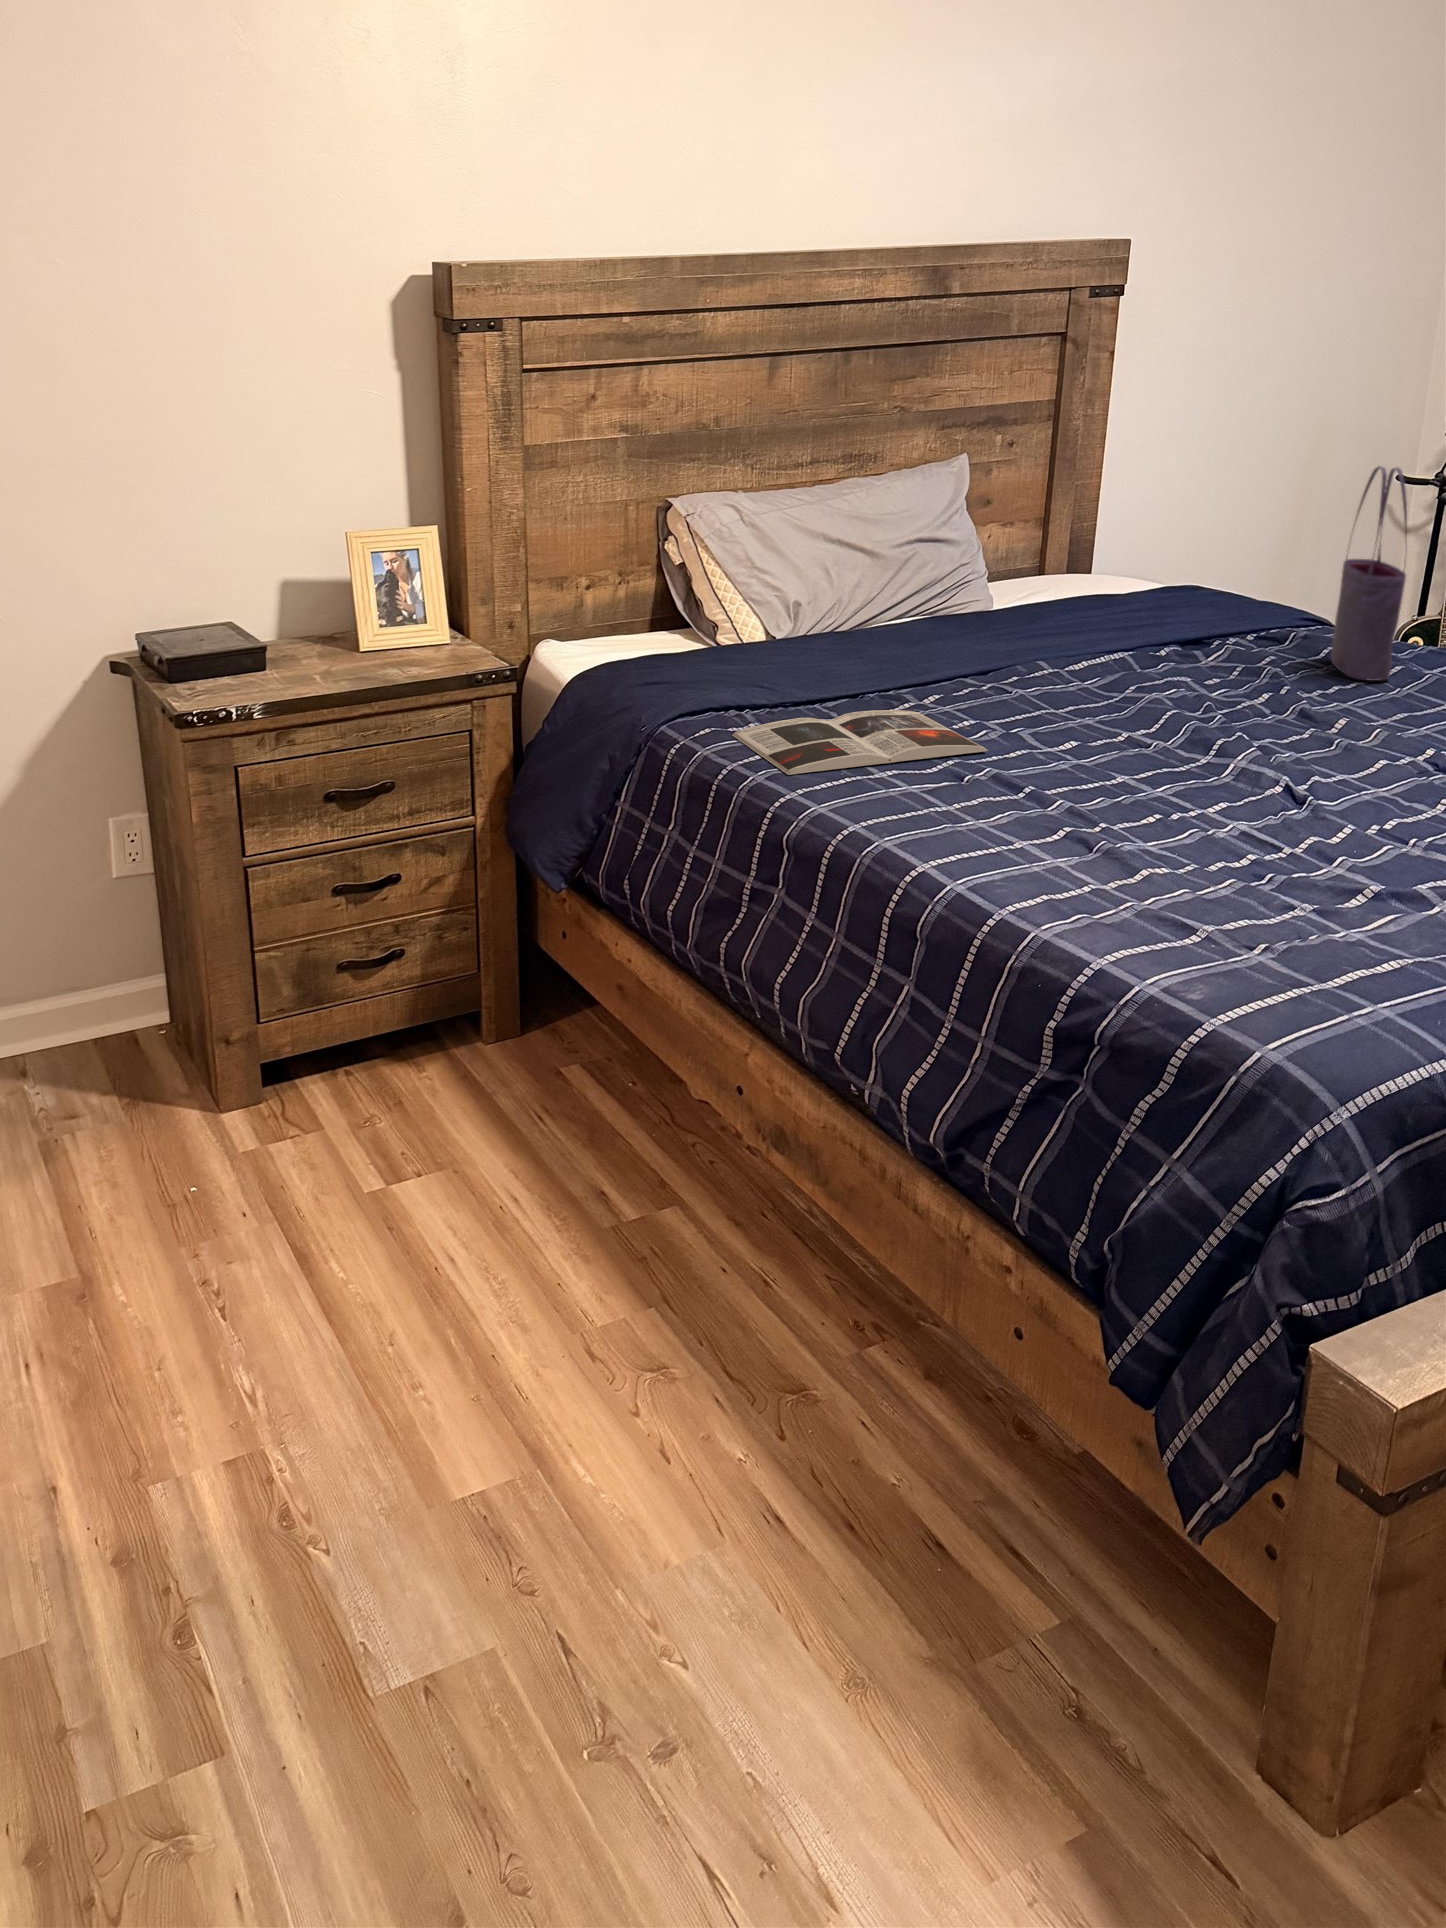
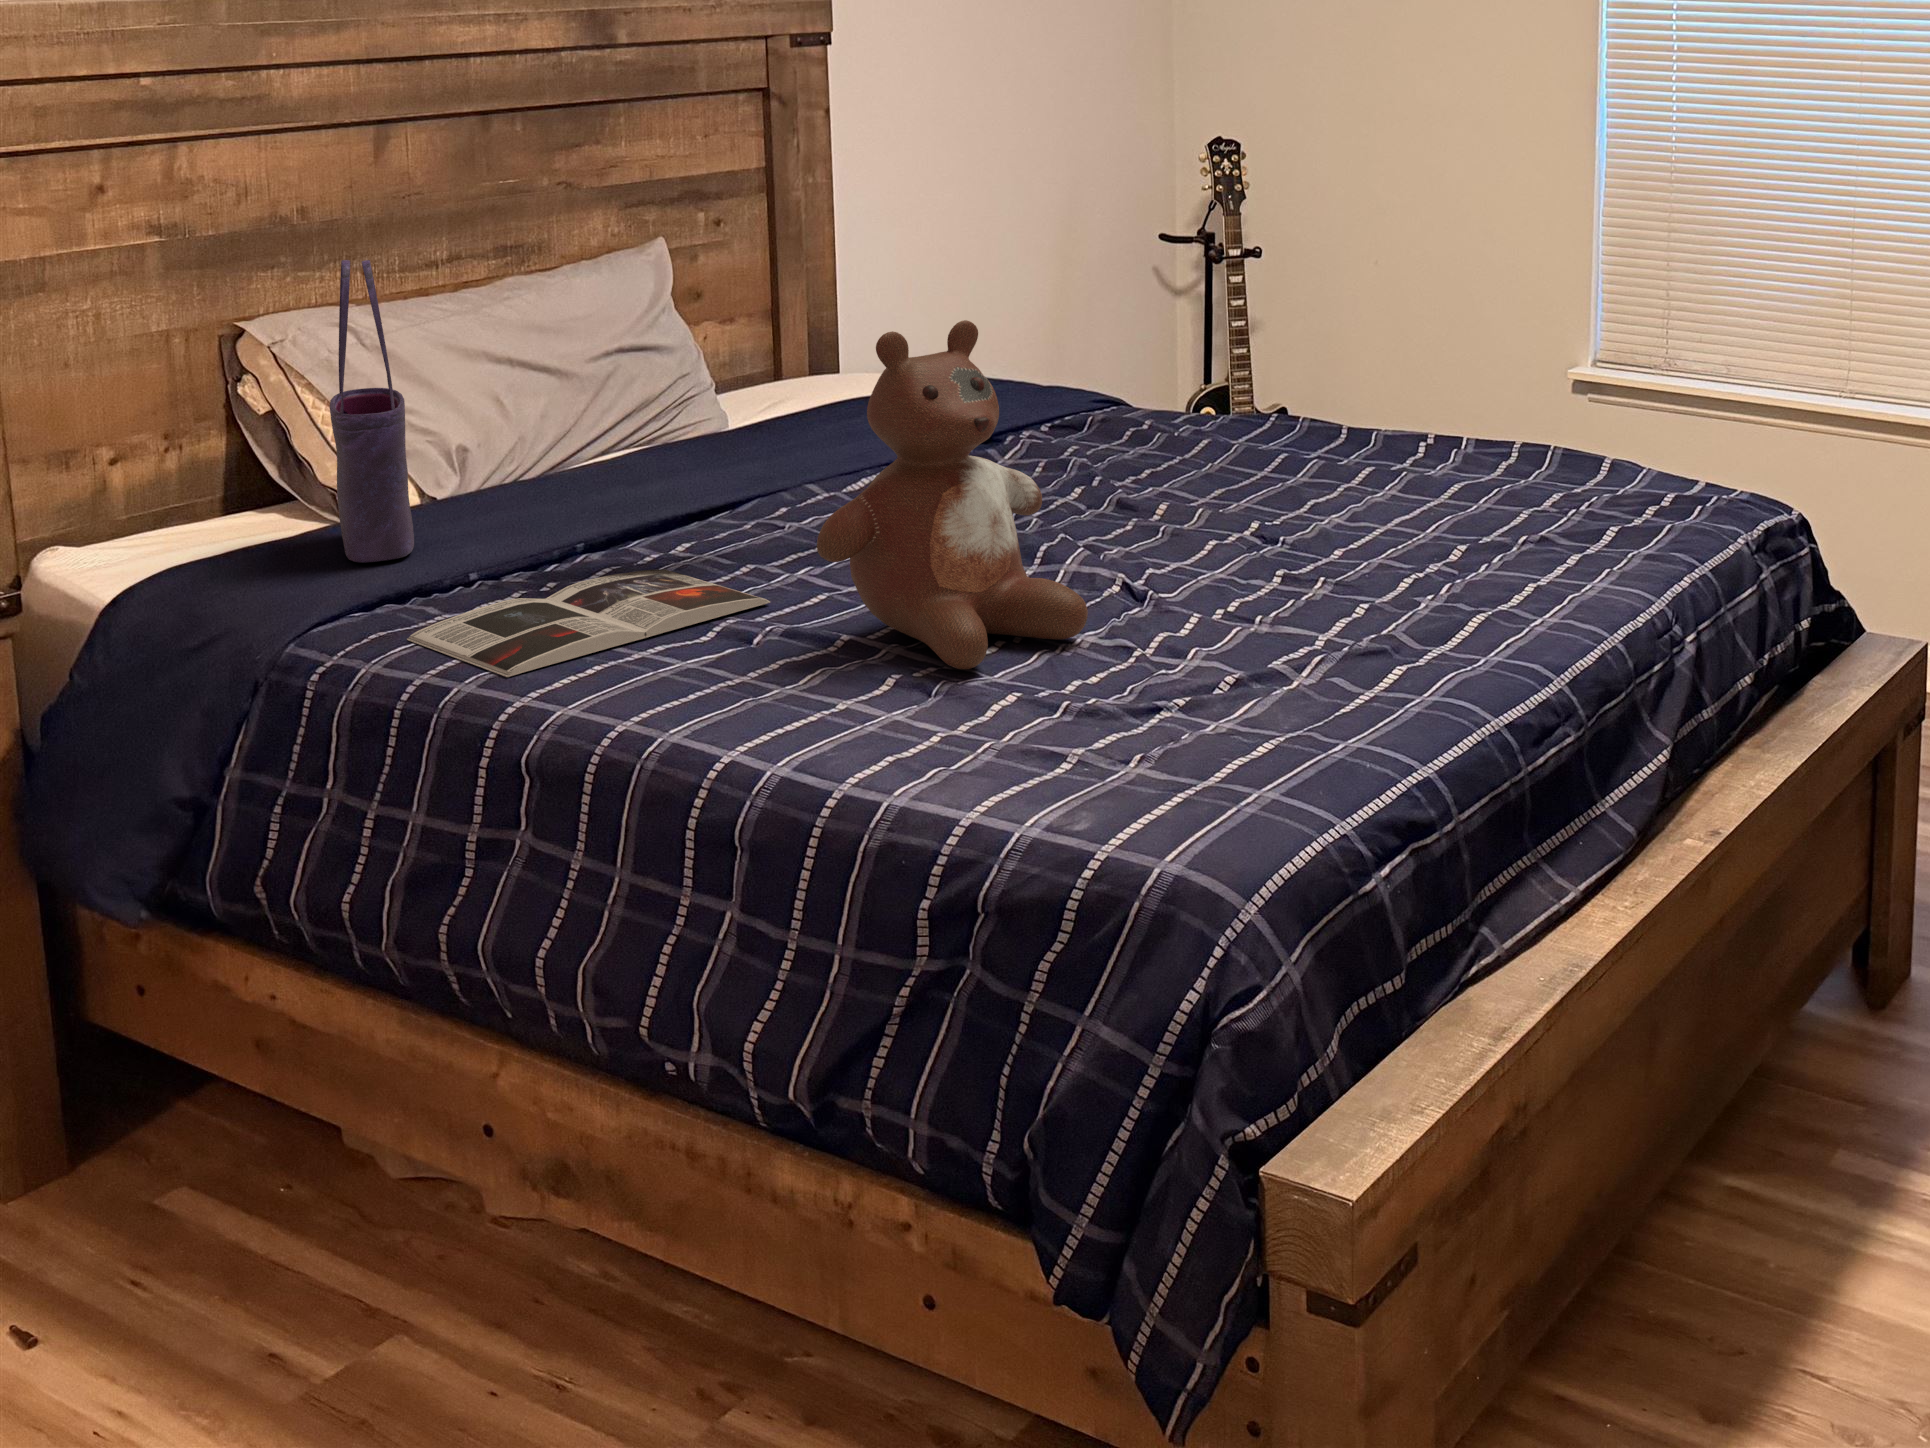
tote bag: present [1331,467,1407,681] -> present [330,260,414,563]
stuffed bear: none [1022,536,1247,835] -> present [817,320,1088,669]

